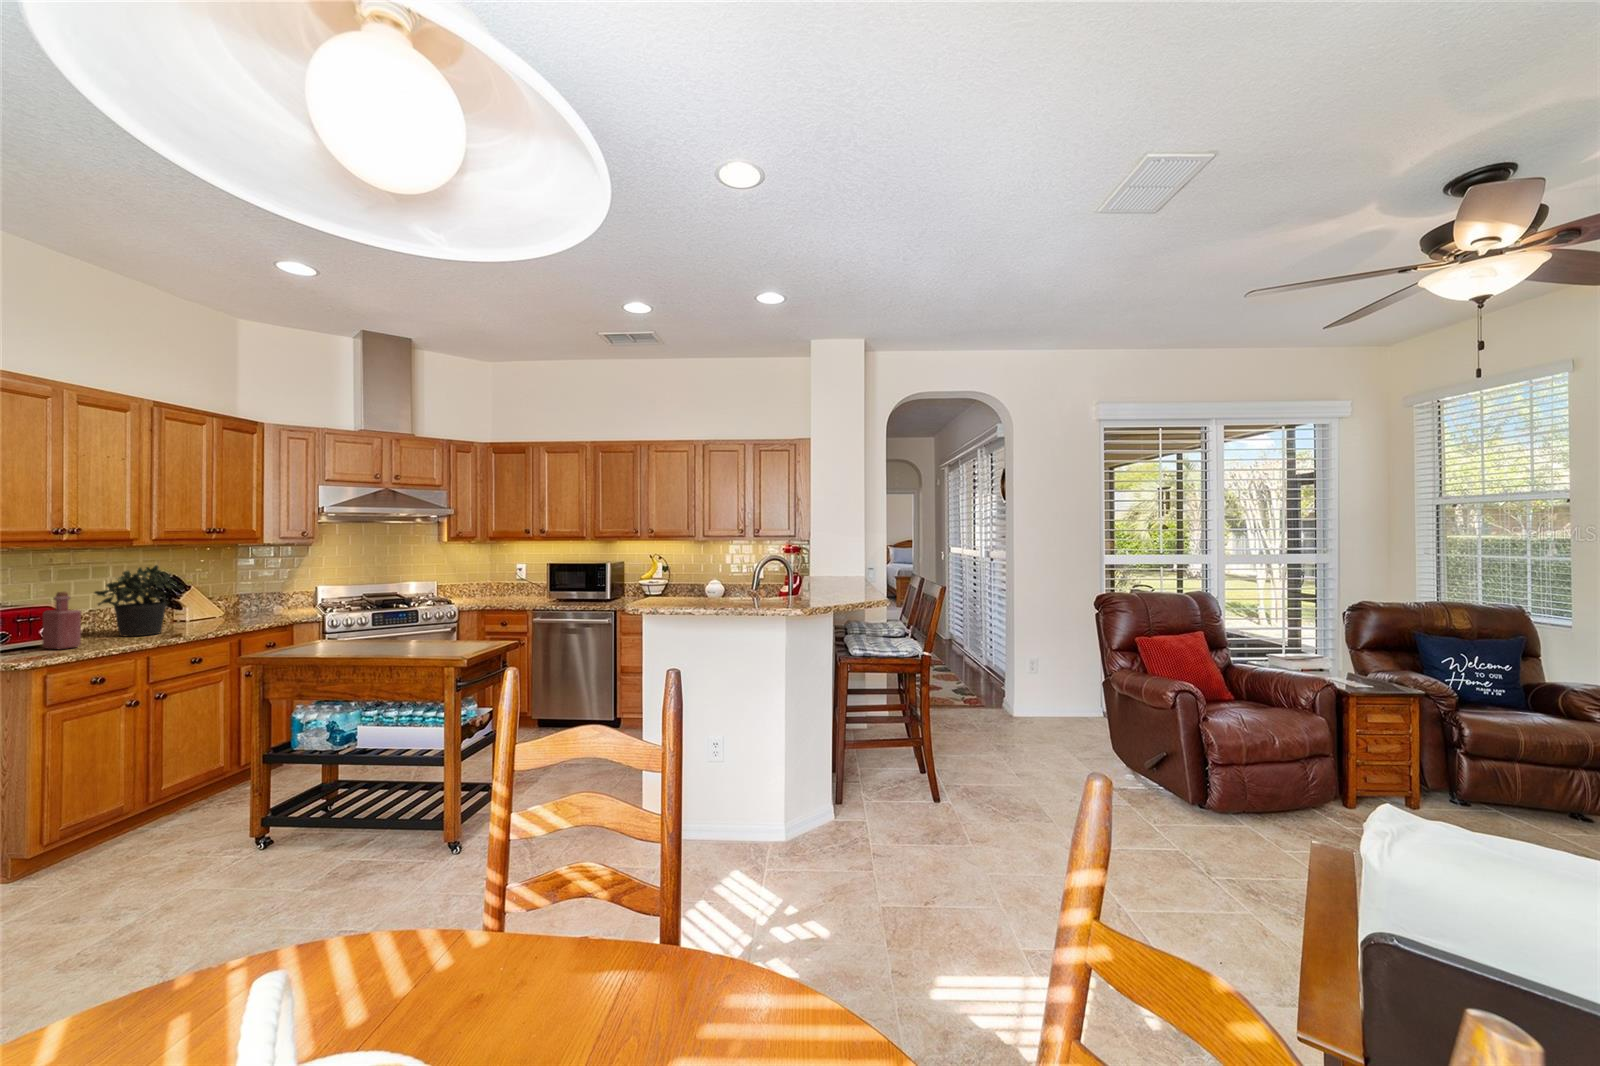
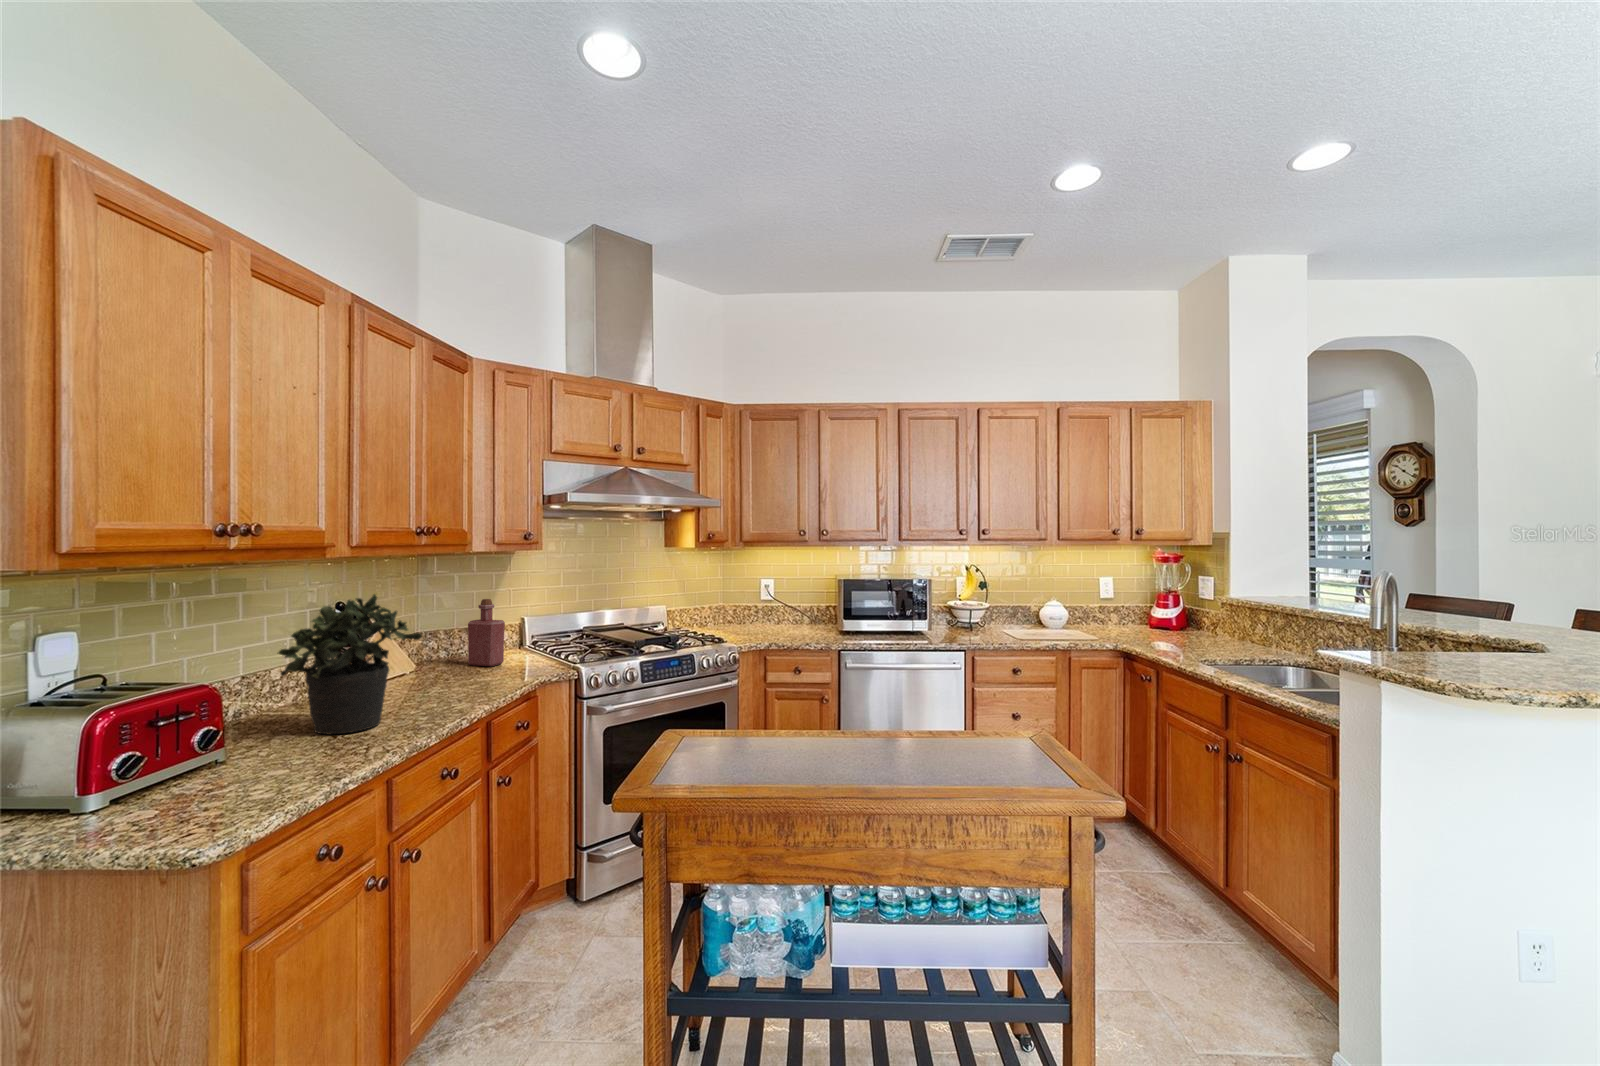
bottle: present [43,592,81,649] -> present [468,599,505,666]

